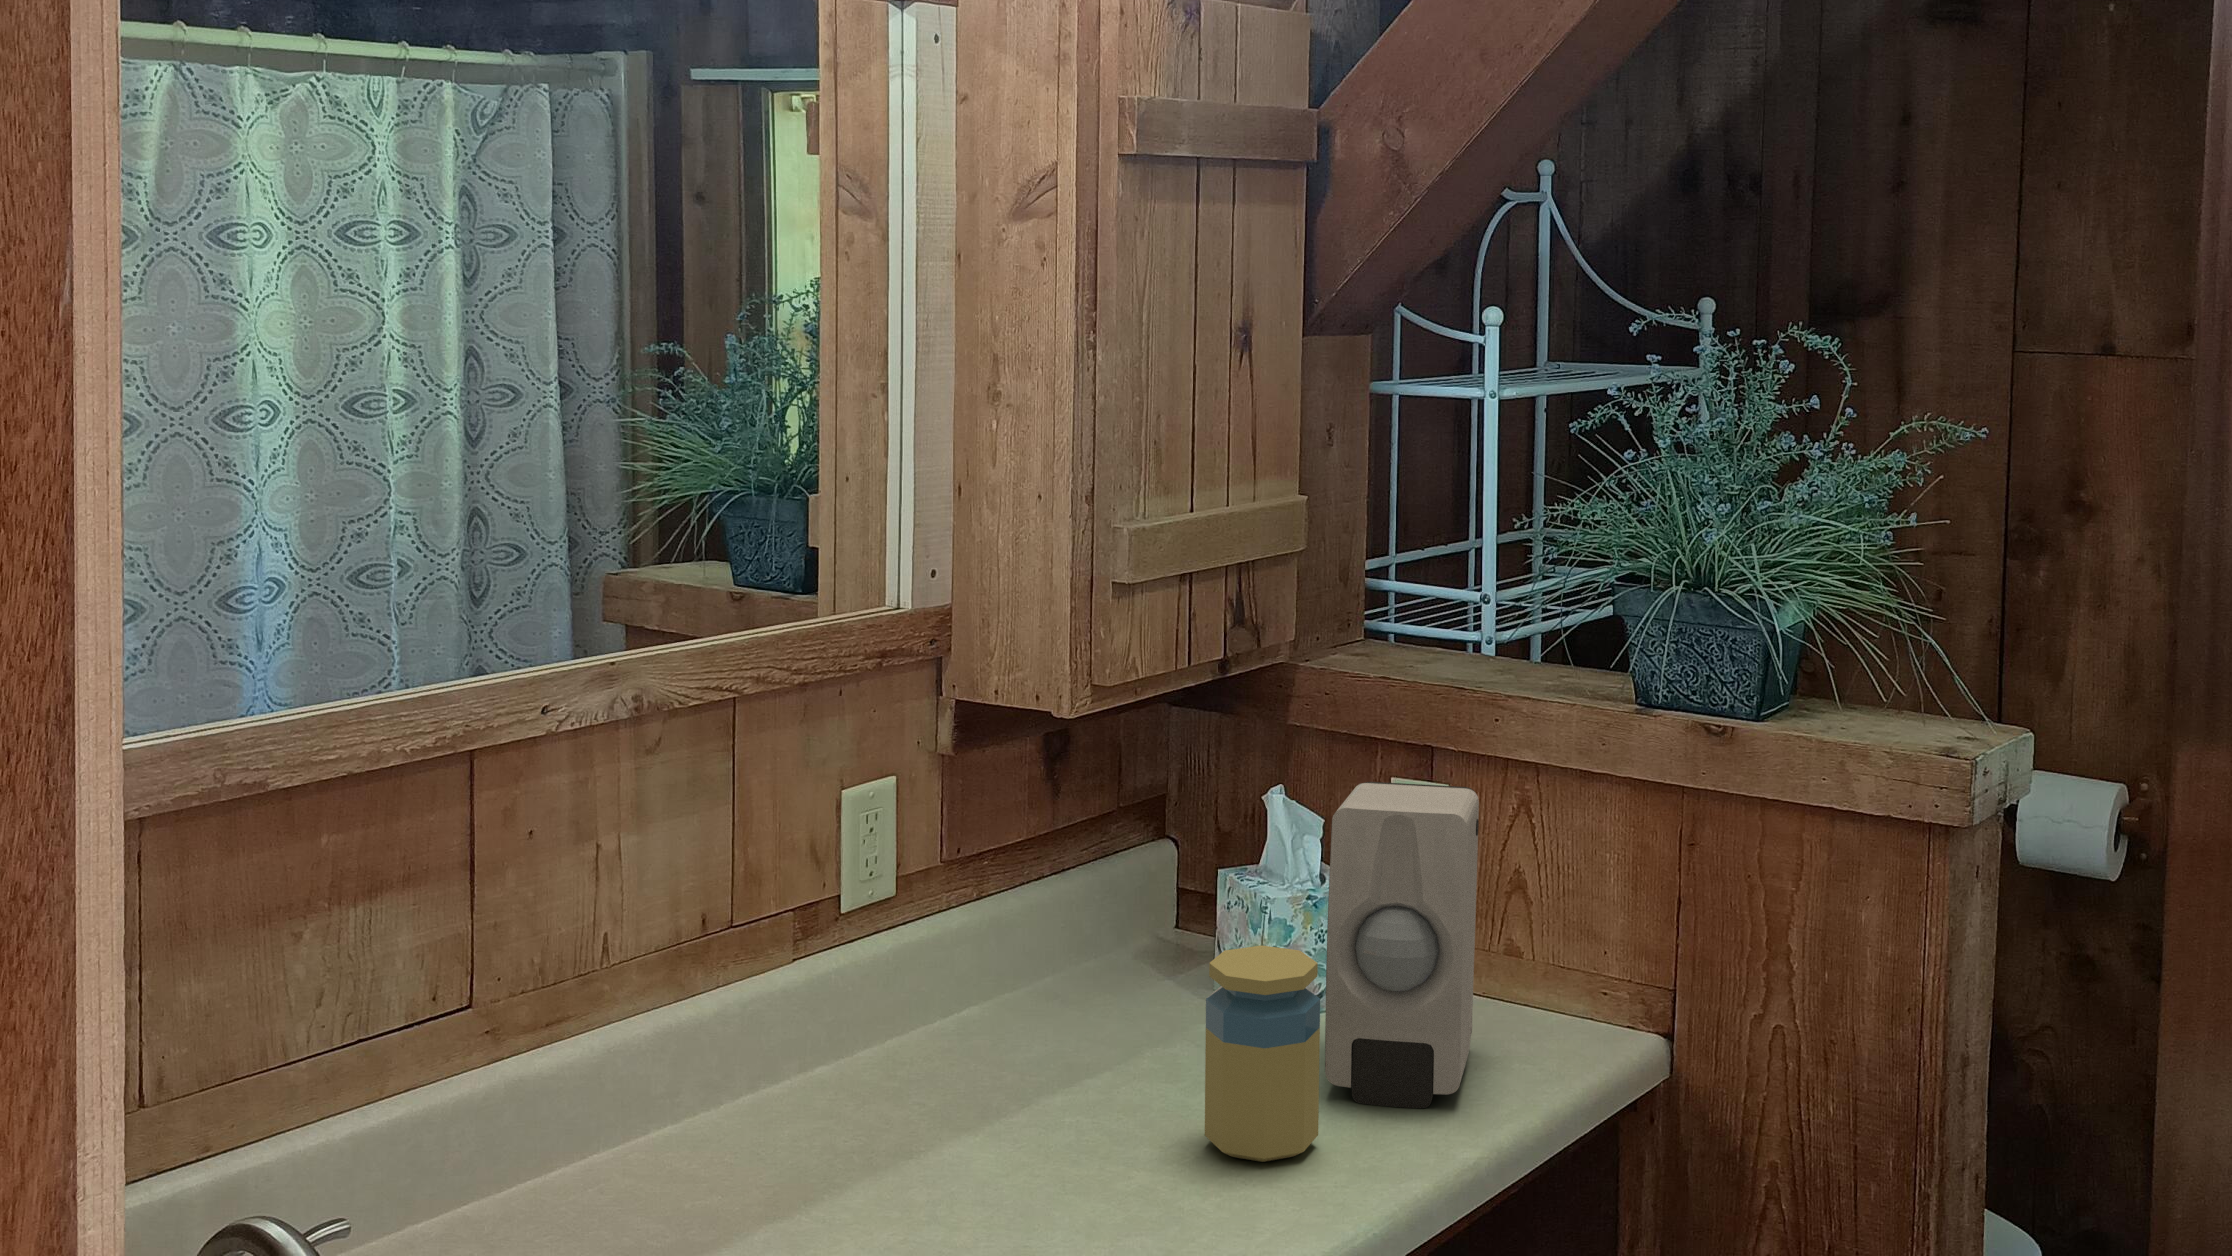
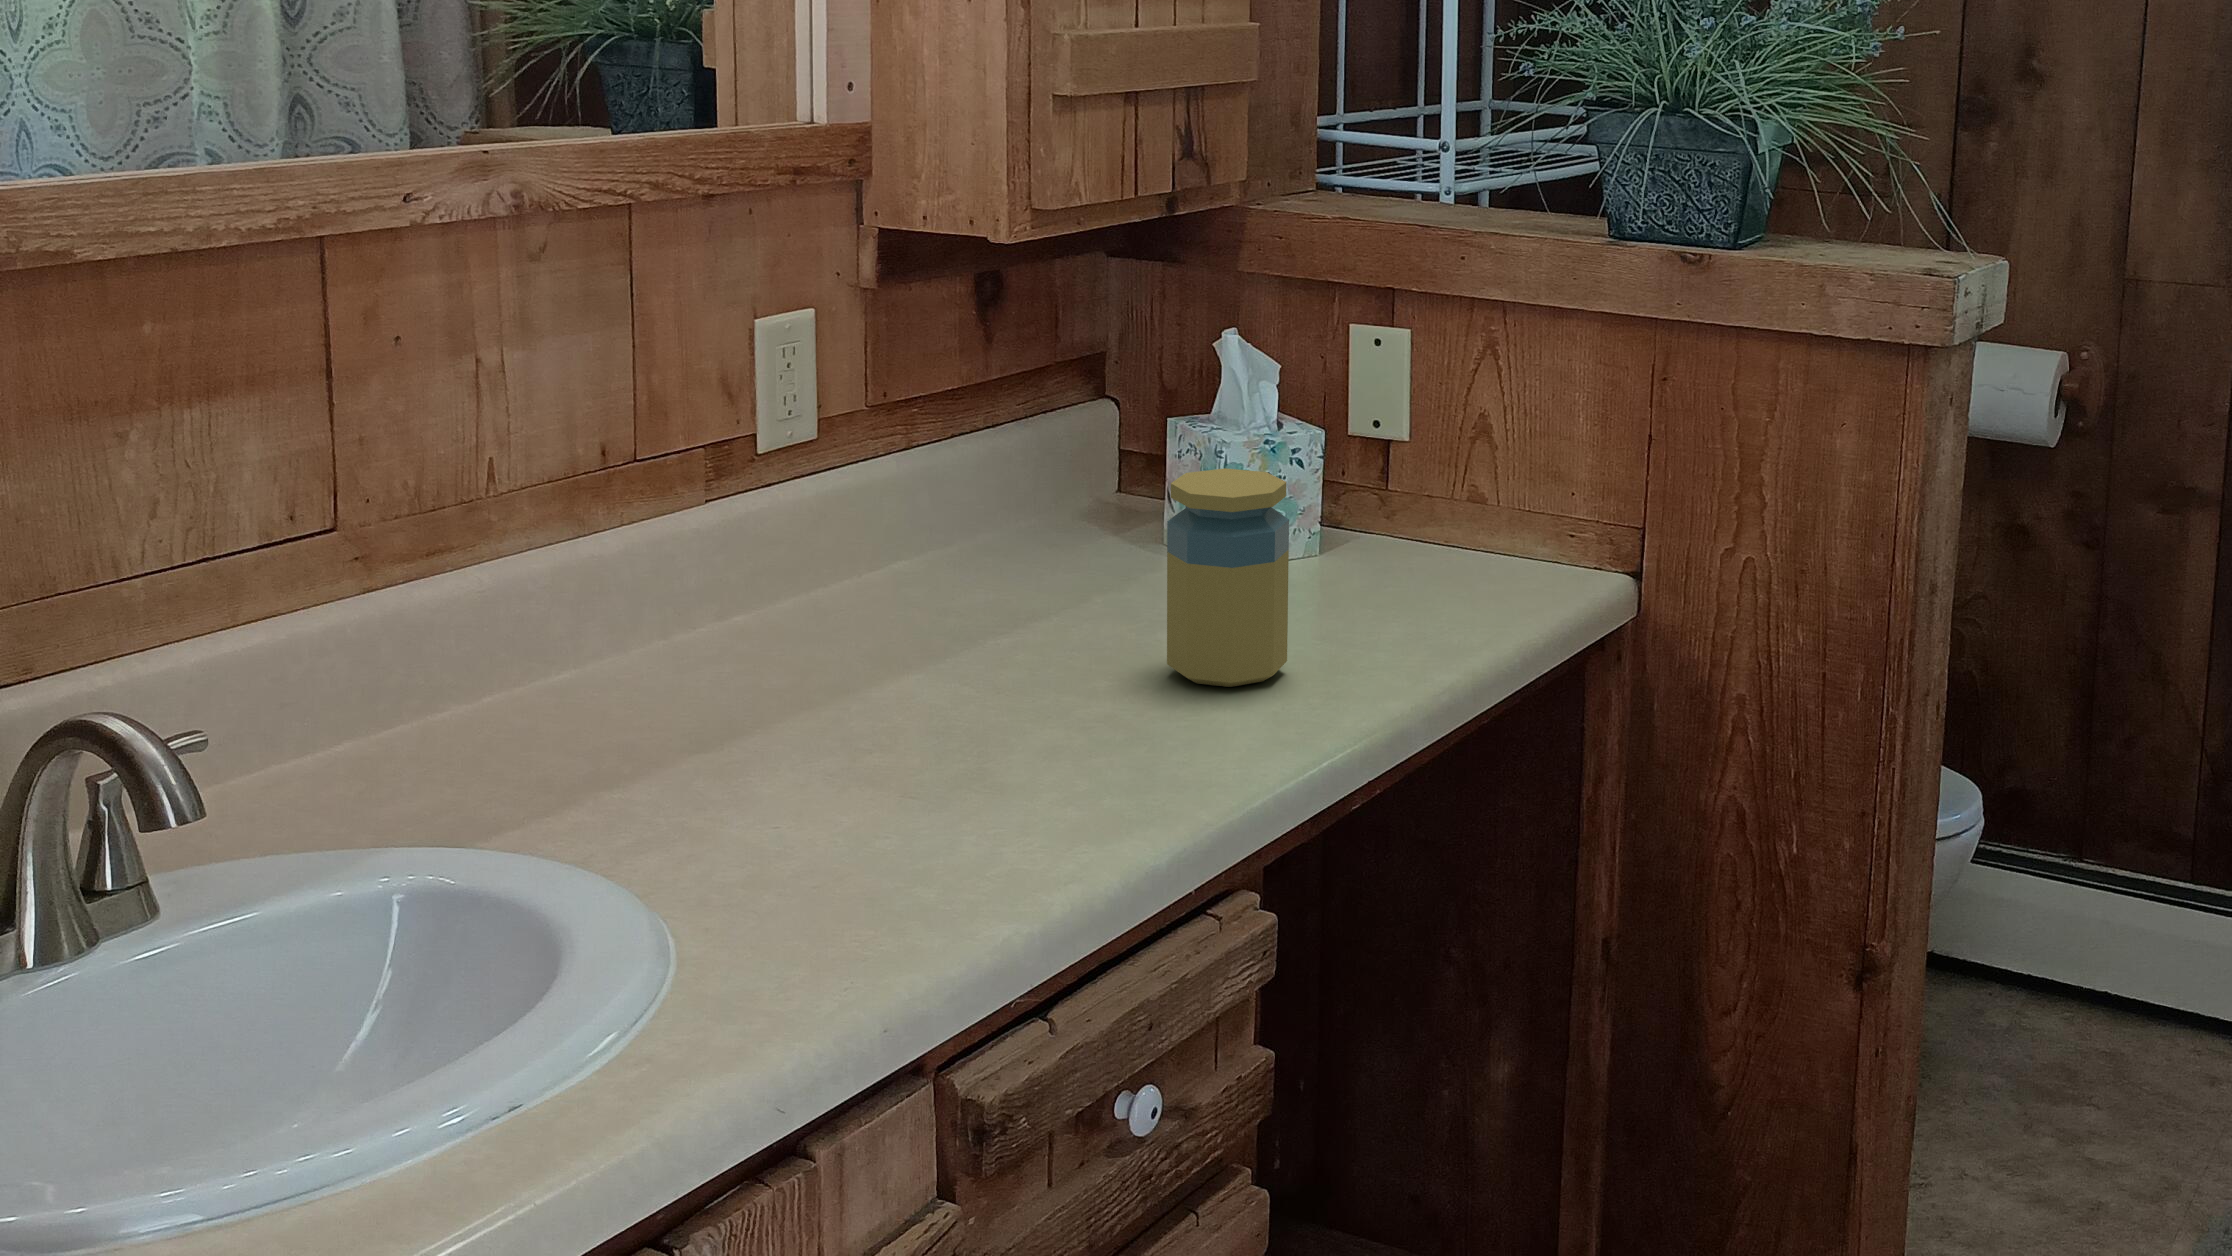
soap dispenser: present [1325,782,1479,1108] -> none [1290,314,1448,639]

